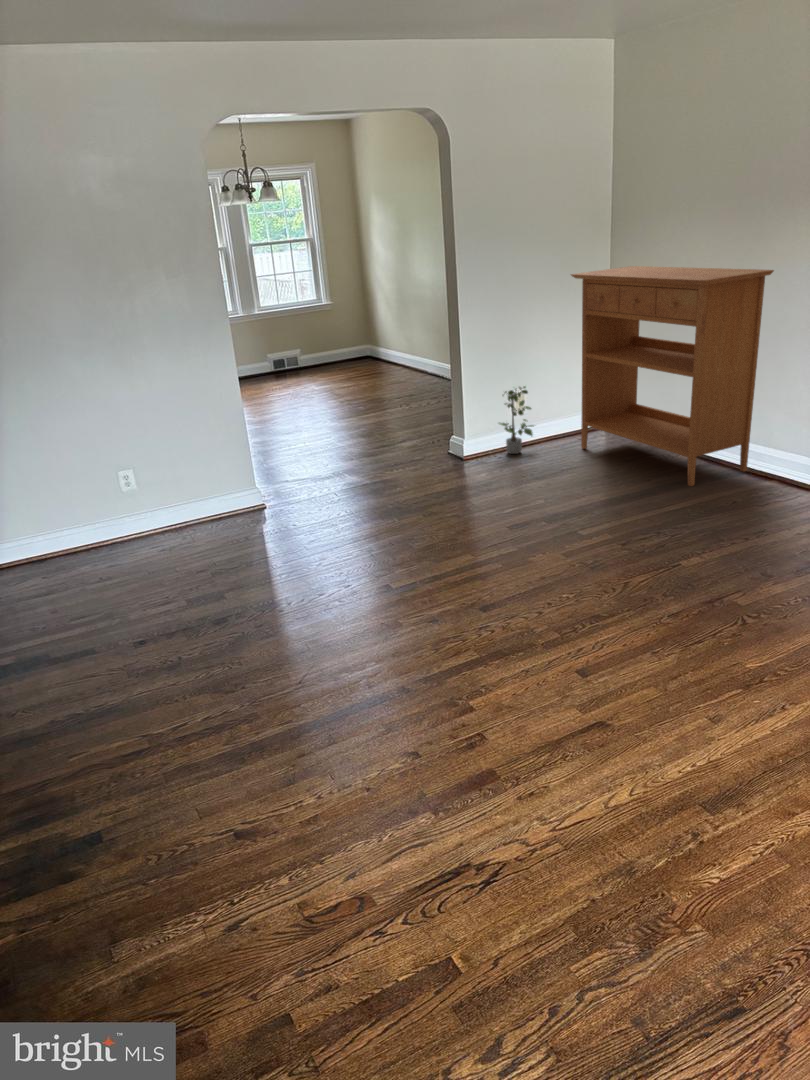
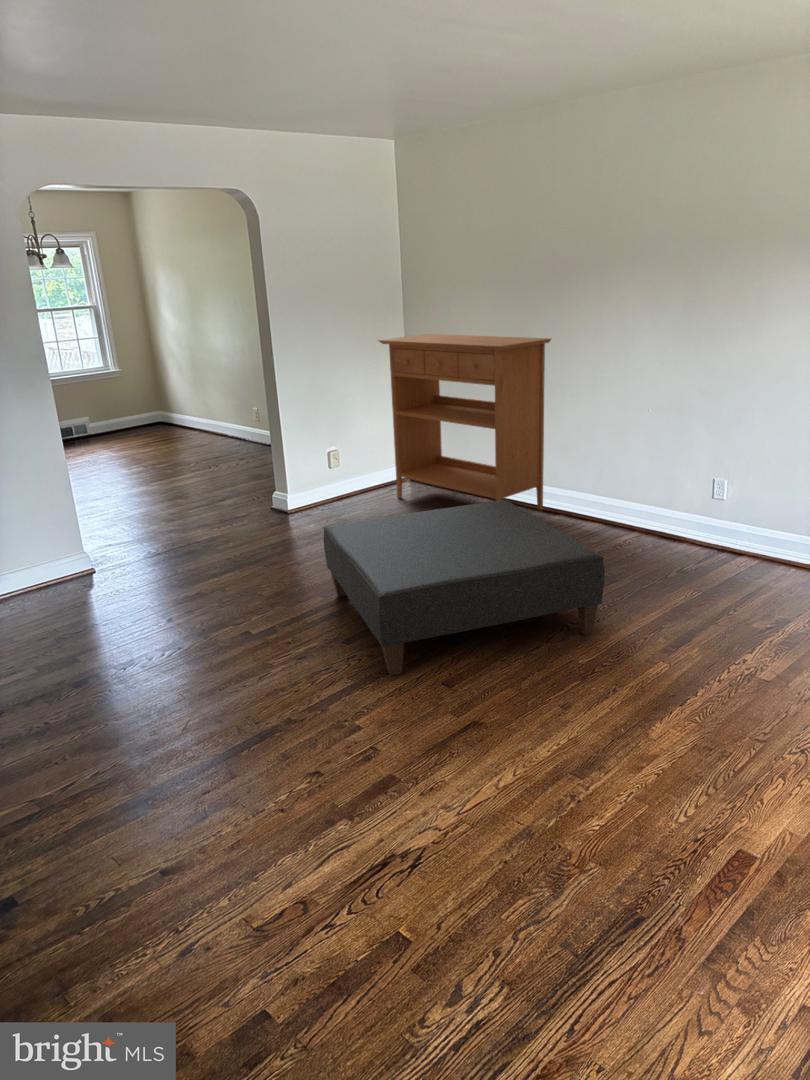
potted plant: present [499,386,534,454] -> none [319,440,355,506]
ottoman: none [477,461,792,652] -> present [323,500,605,676]

